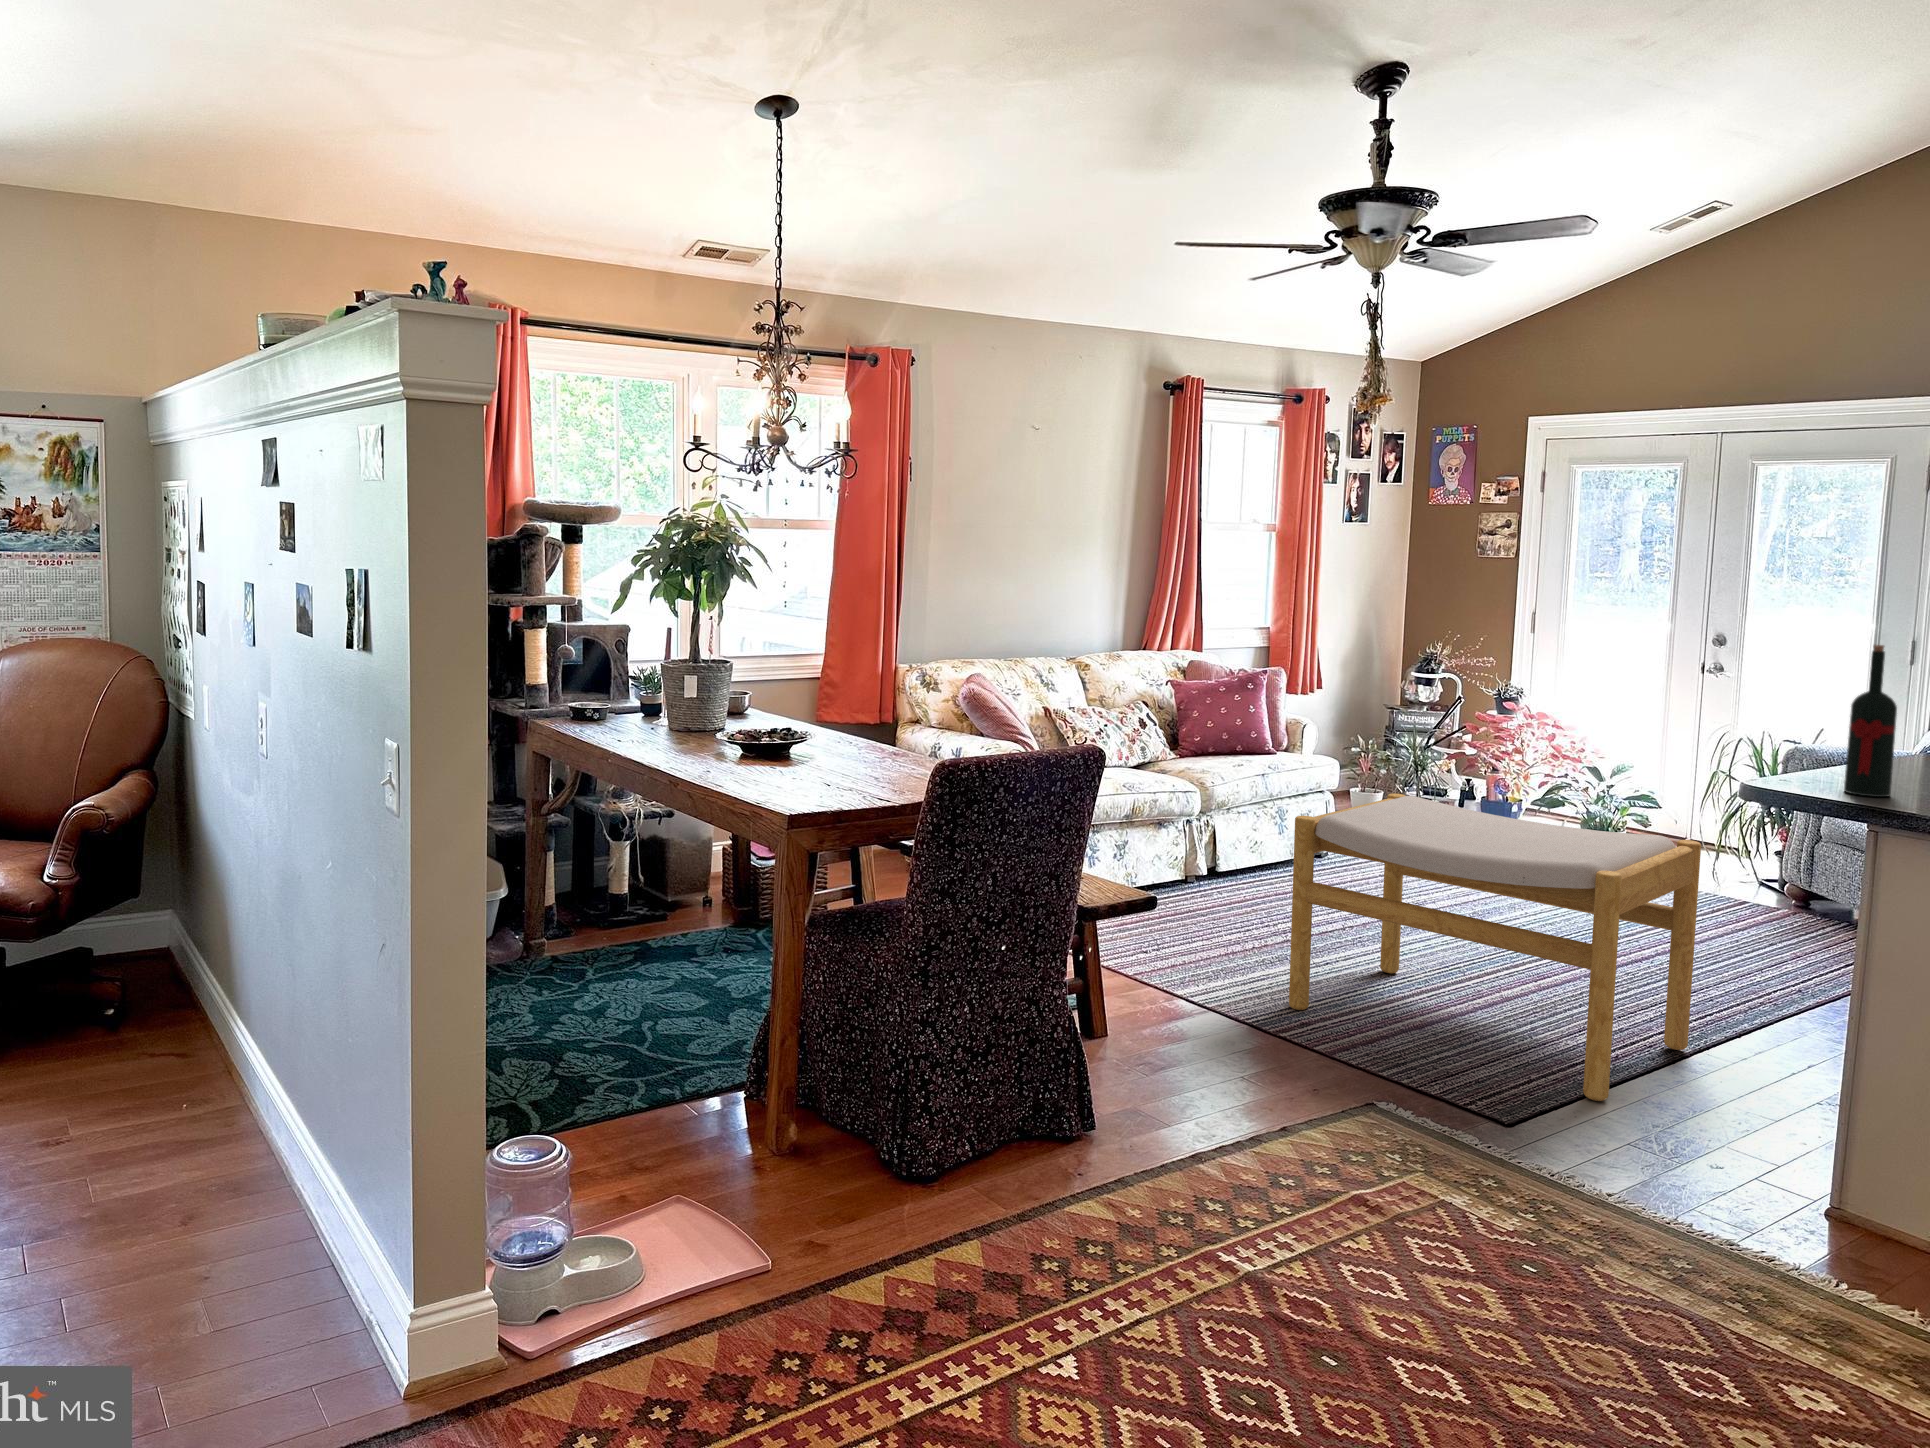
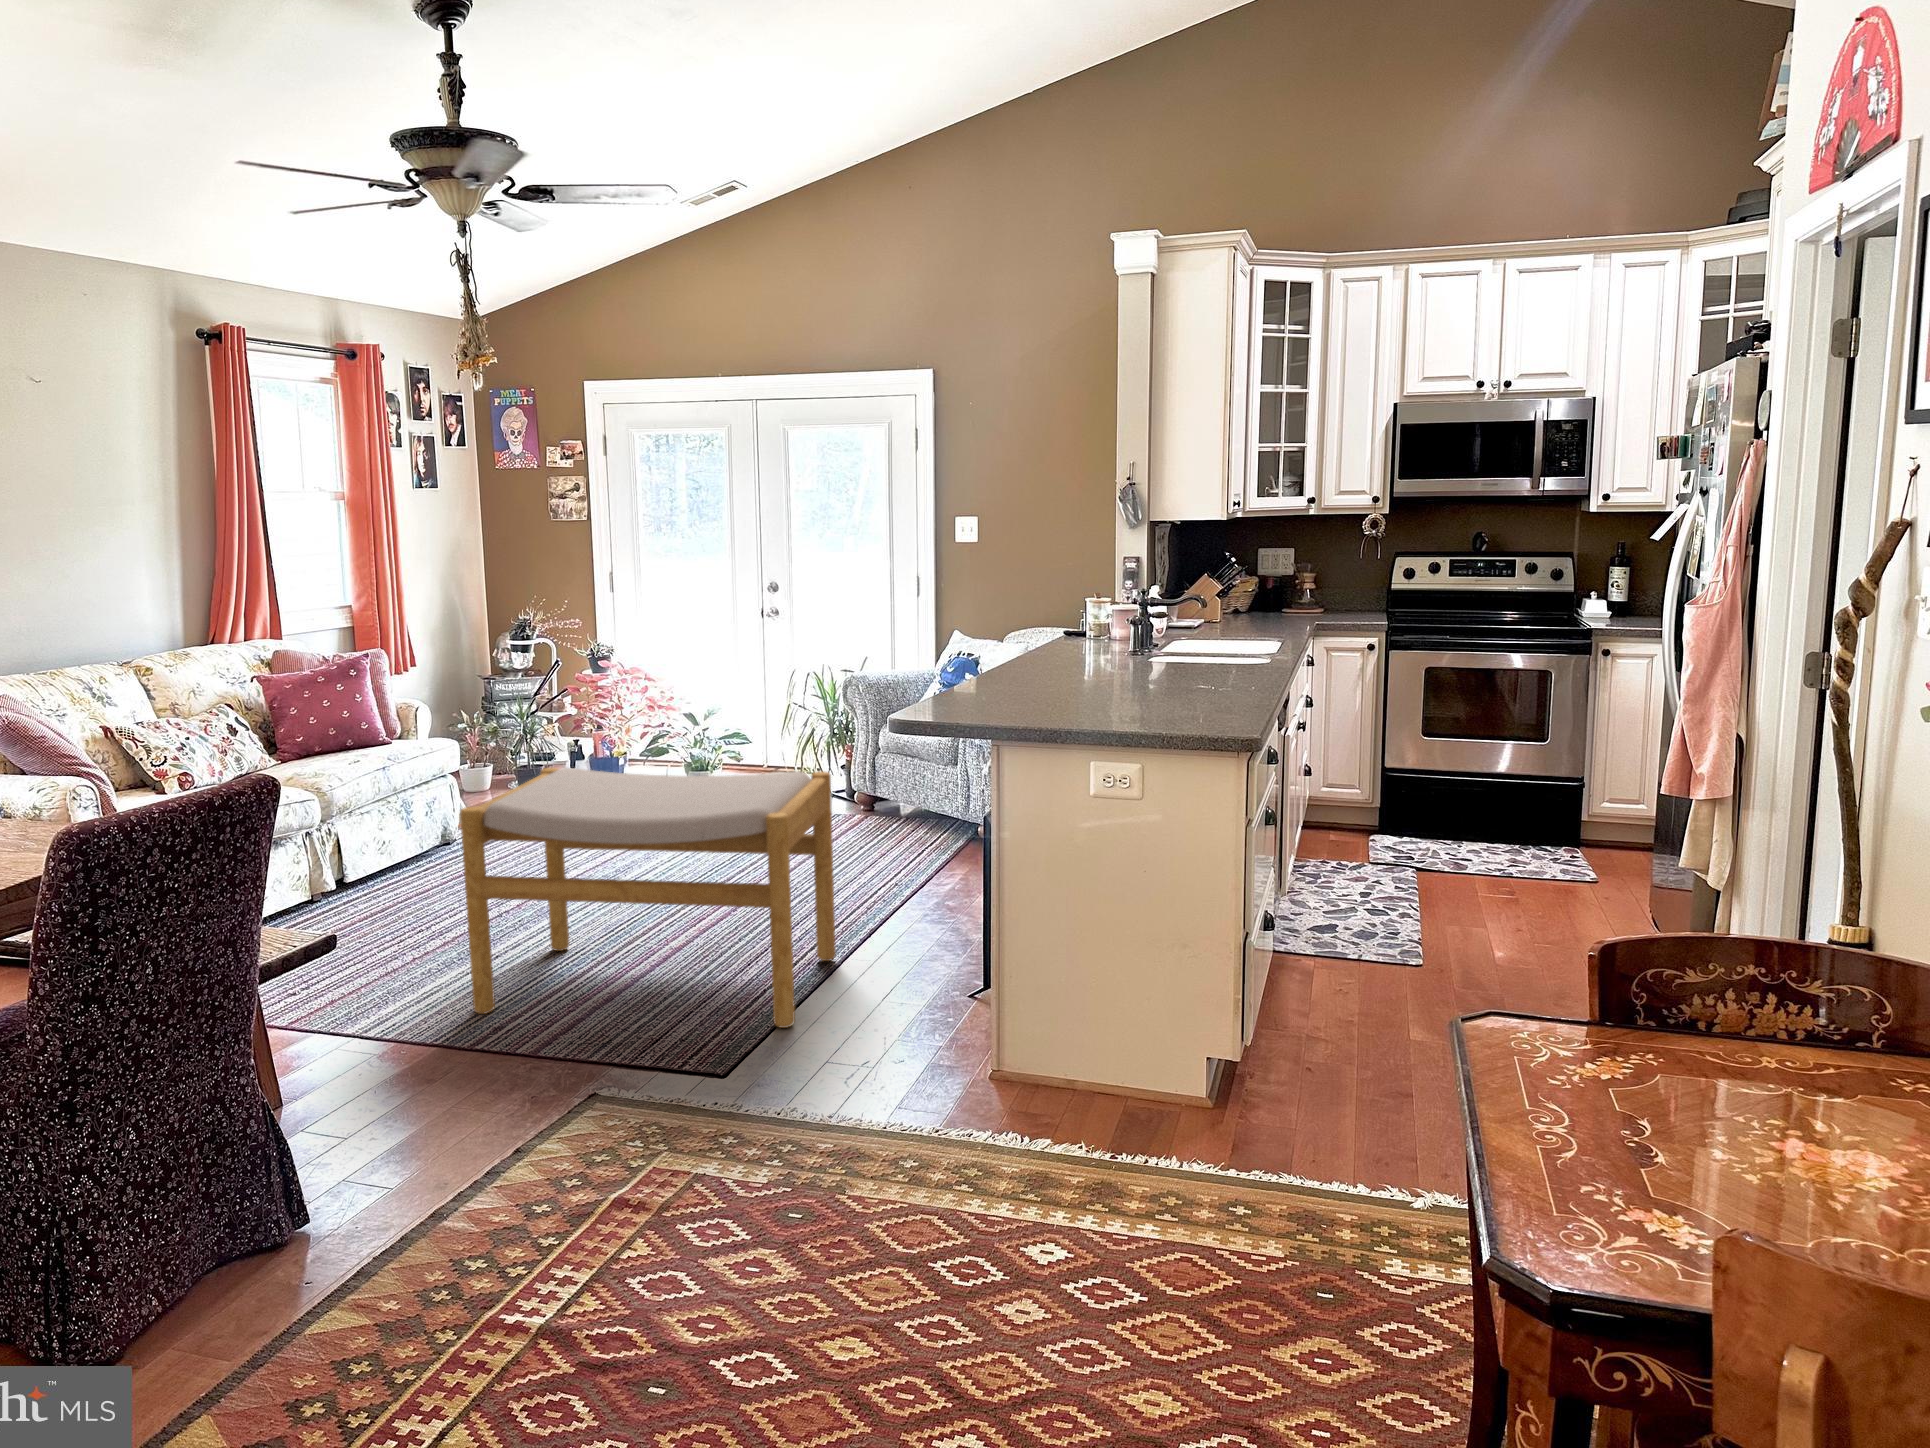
wine bottle: present [1844,645,1897,797] -> none [966,584,1000,715]

